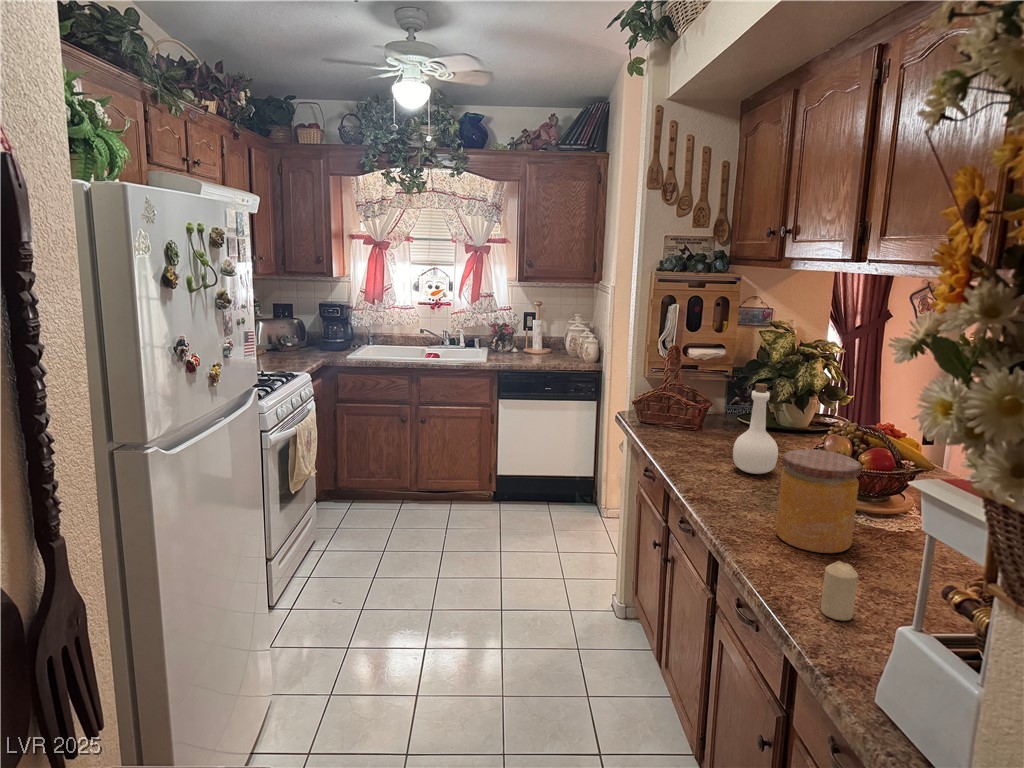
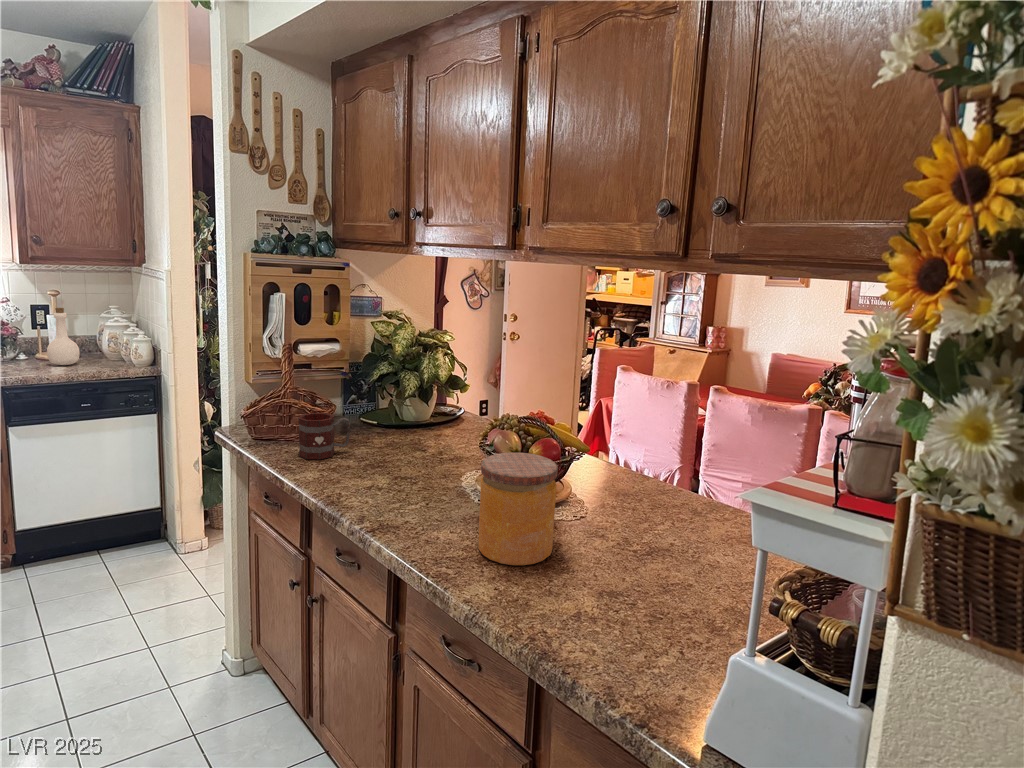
bottle: present [733,383,778,474] -> present [47,308,80,365]
mug: none [669,405,715,443] -> present [298,413,350,460]
candle: present [821,561,858,621] -> none [578,580,613,645]

